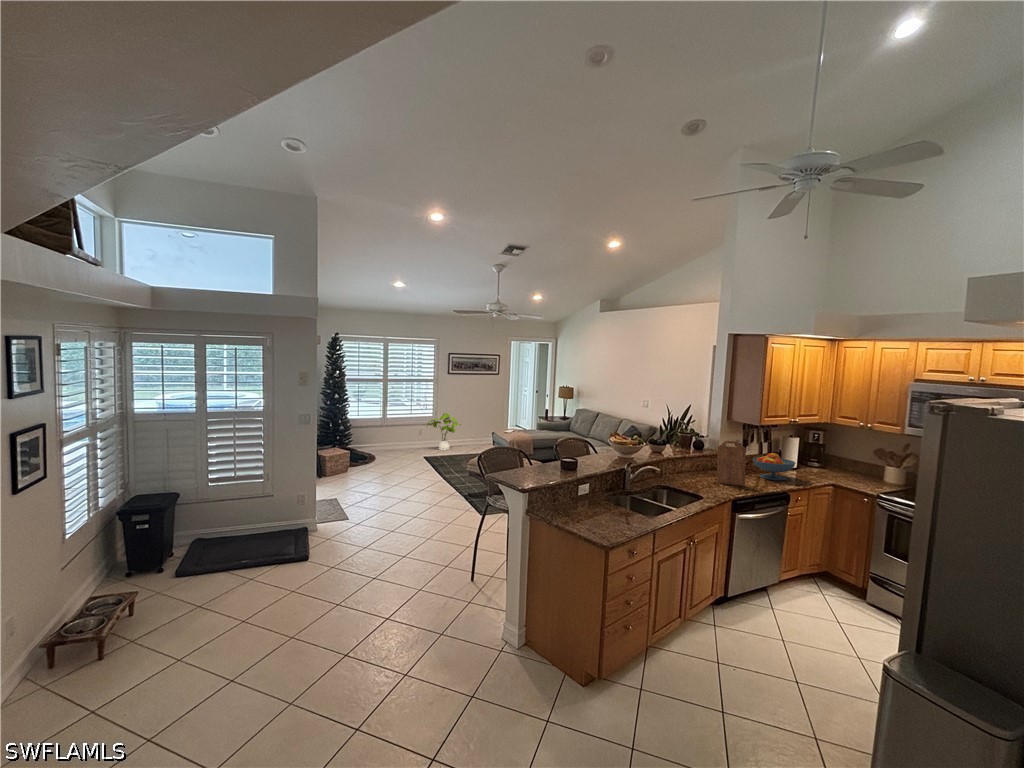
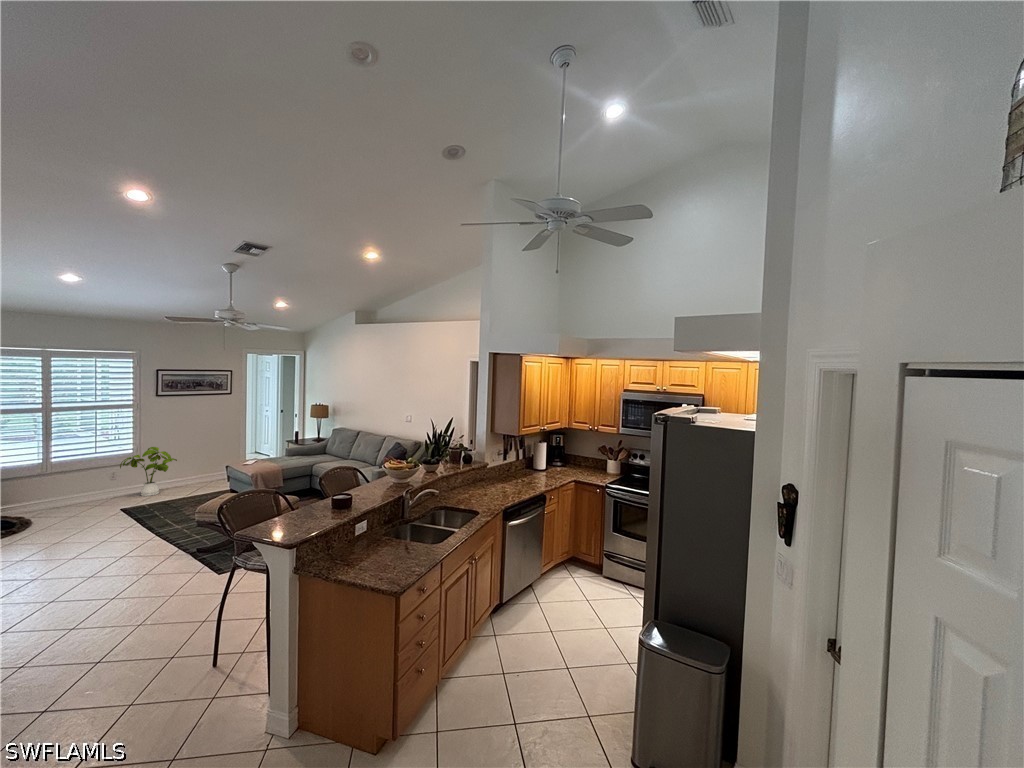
cutting board: present [717,441,746,486] -> none [488,452,512,494]
fruit bowl: present [753,453,796,480] -> none [515,458,548,483]

